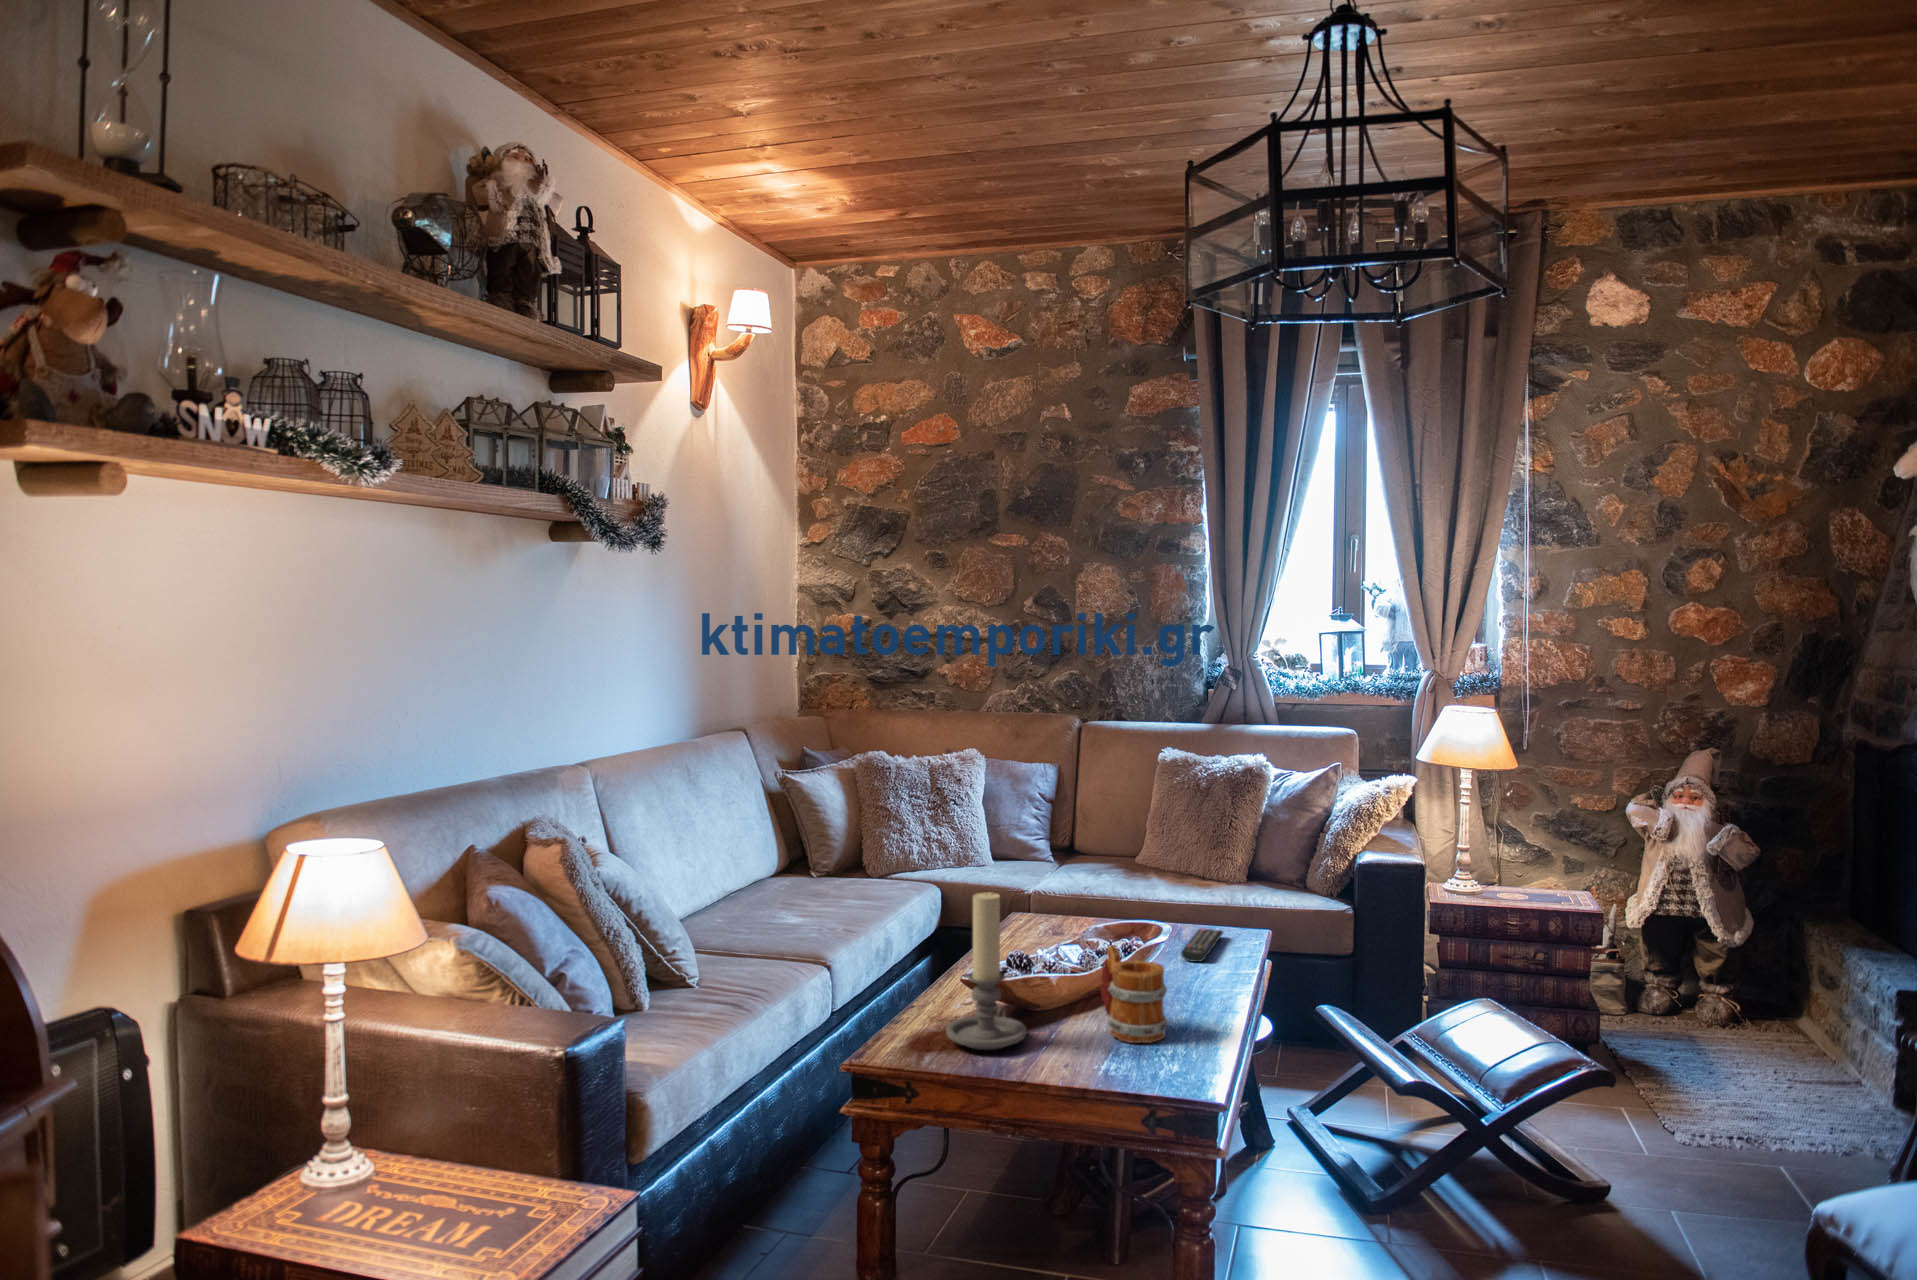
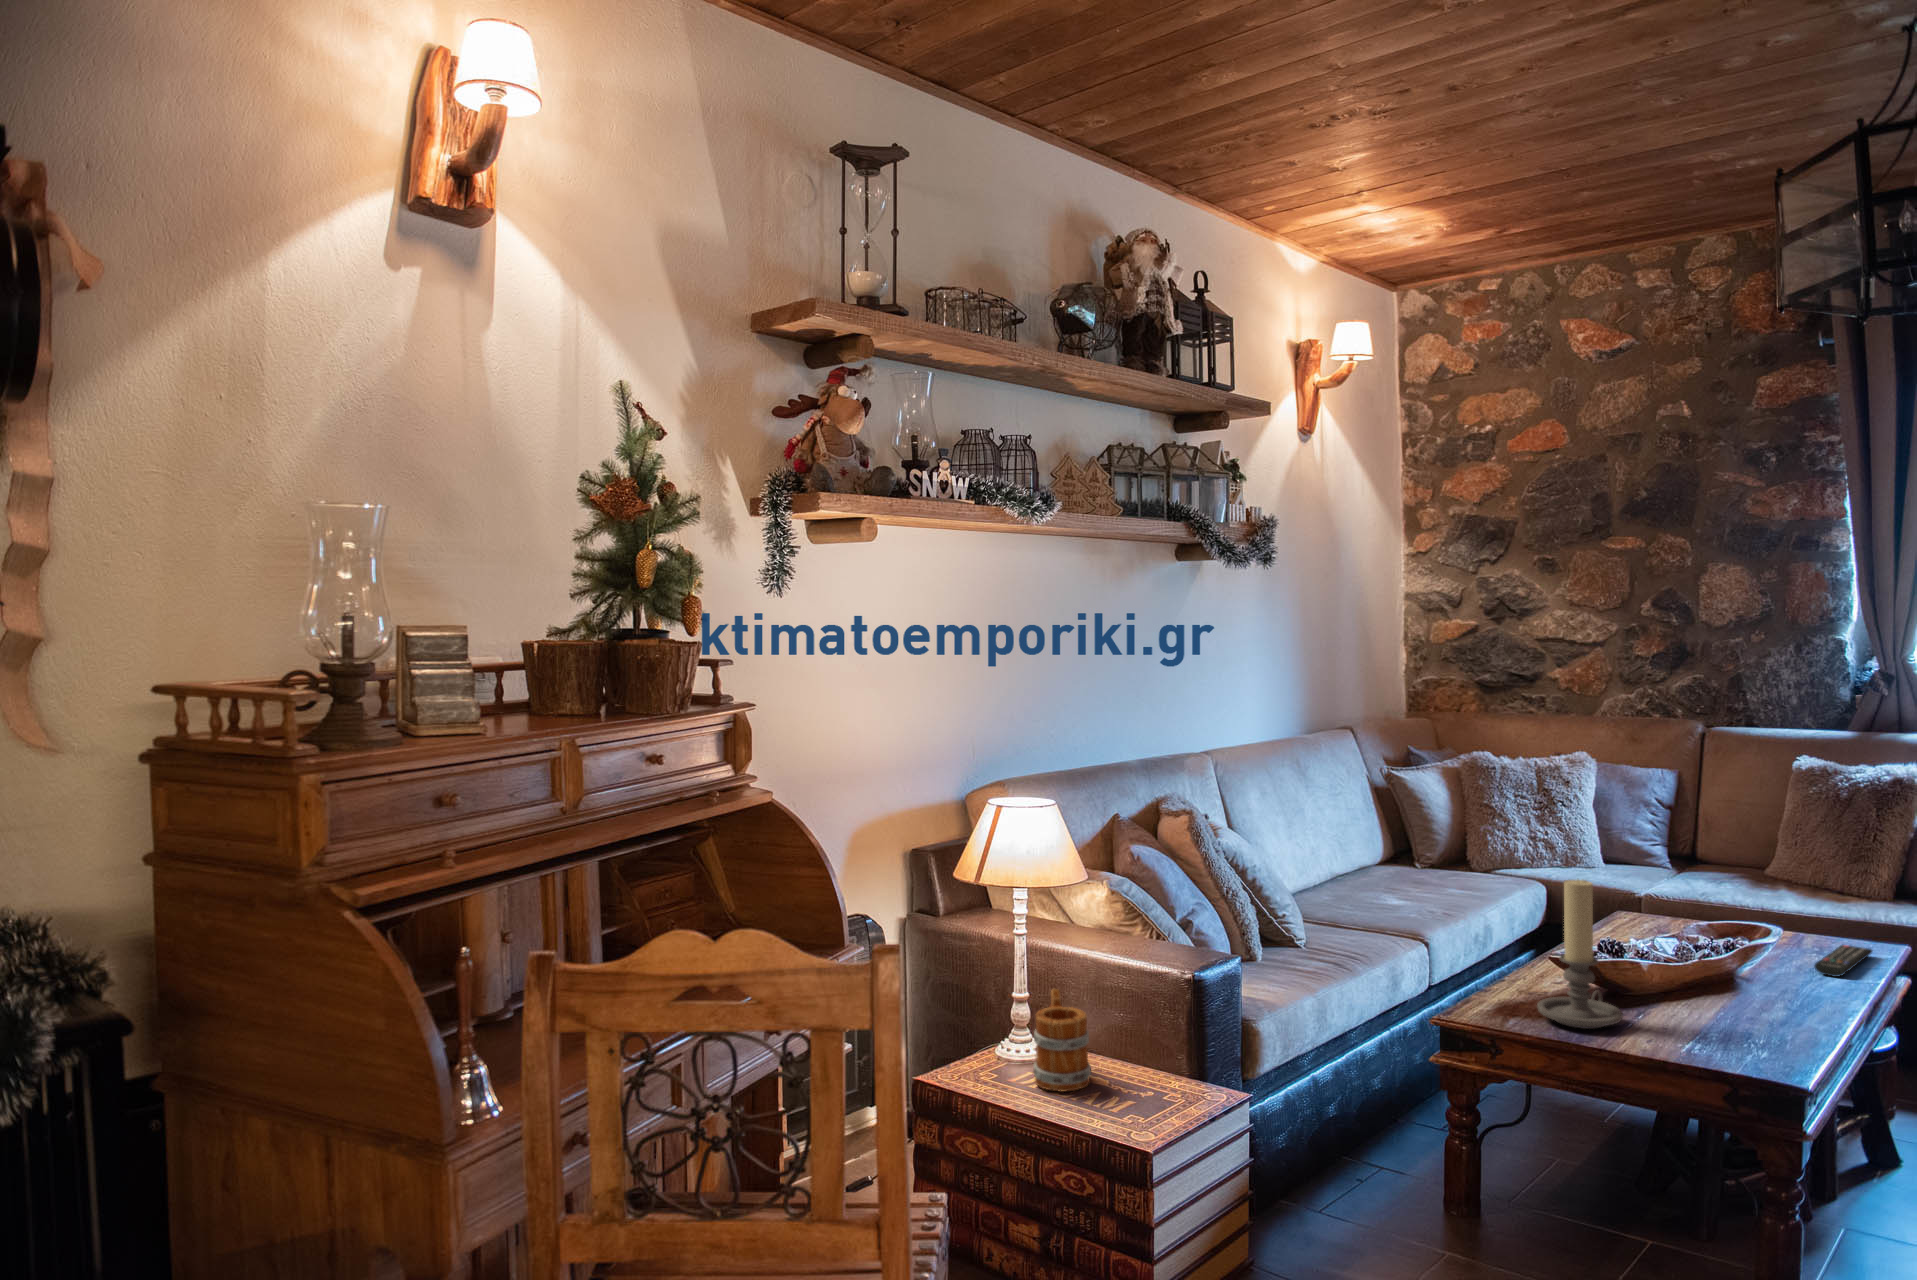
mug: present [1101,945,1168,1043] -> present [1033,989,1091,1091]

